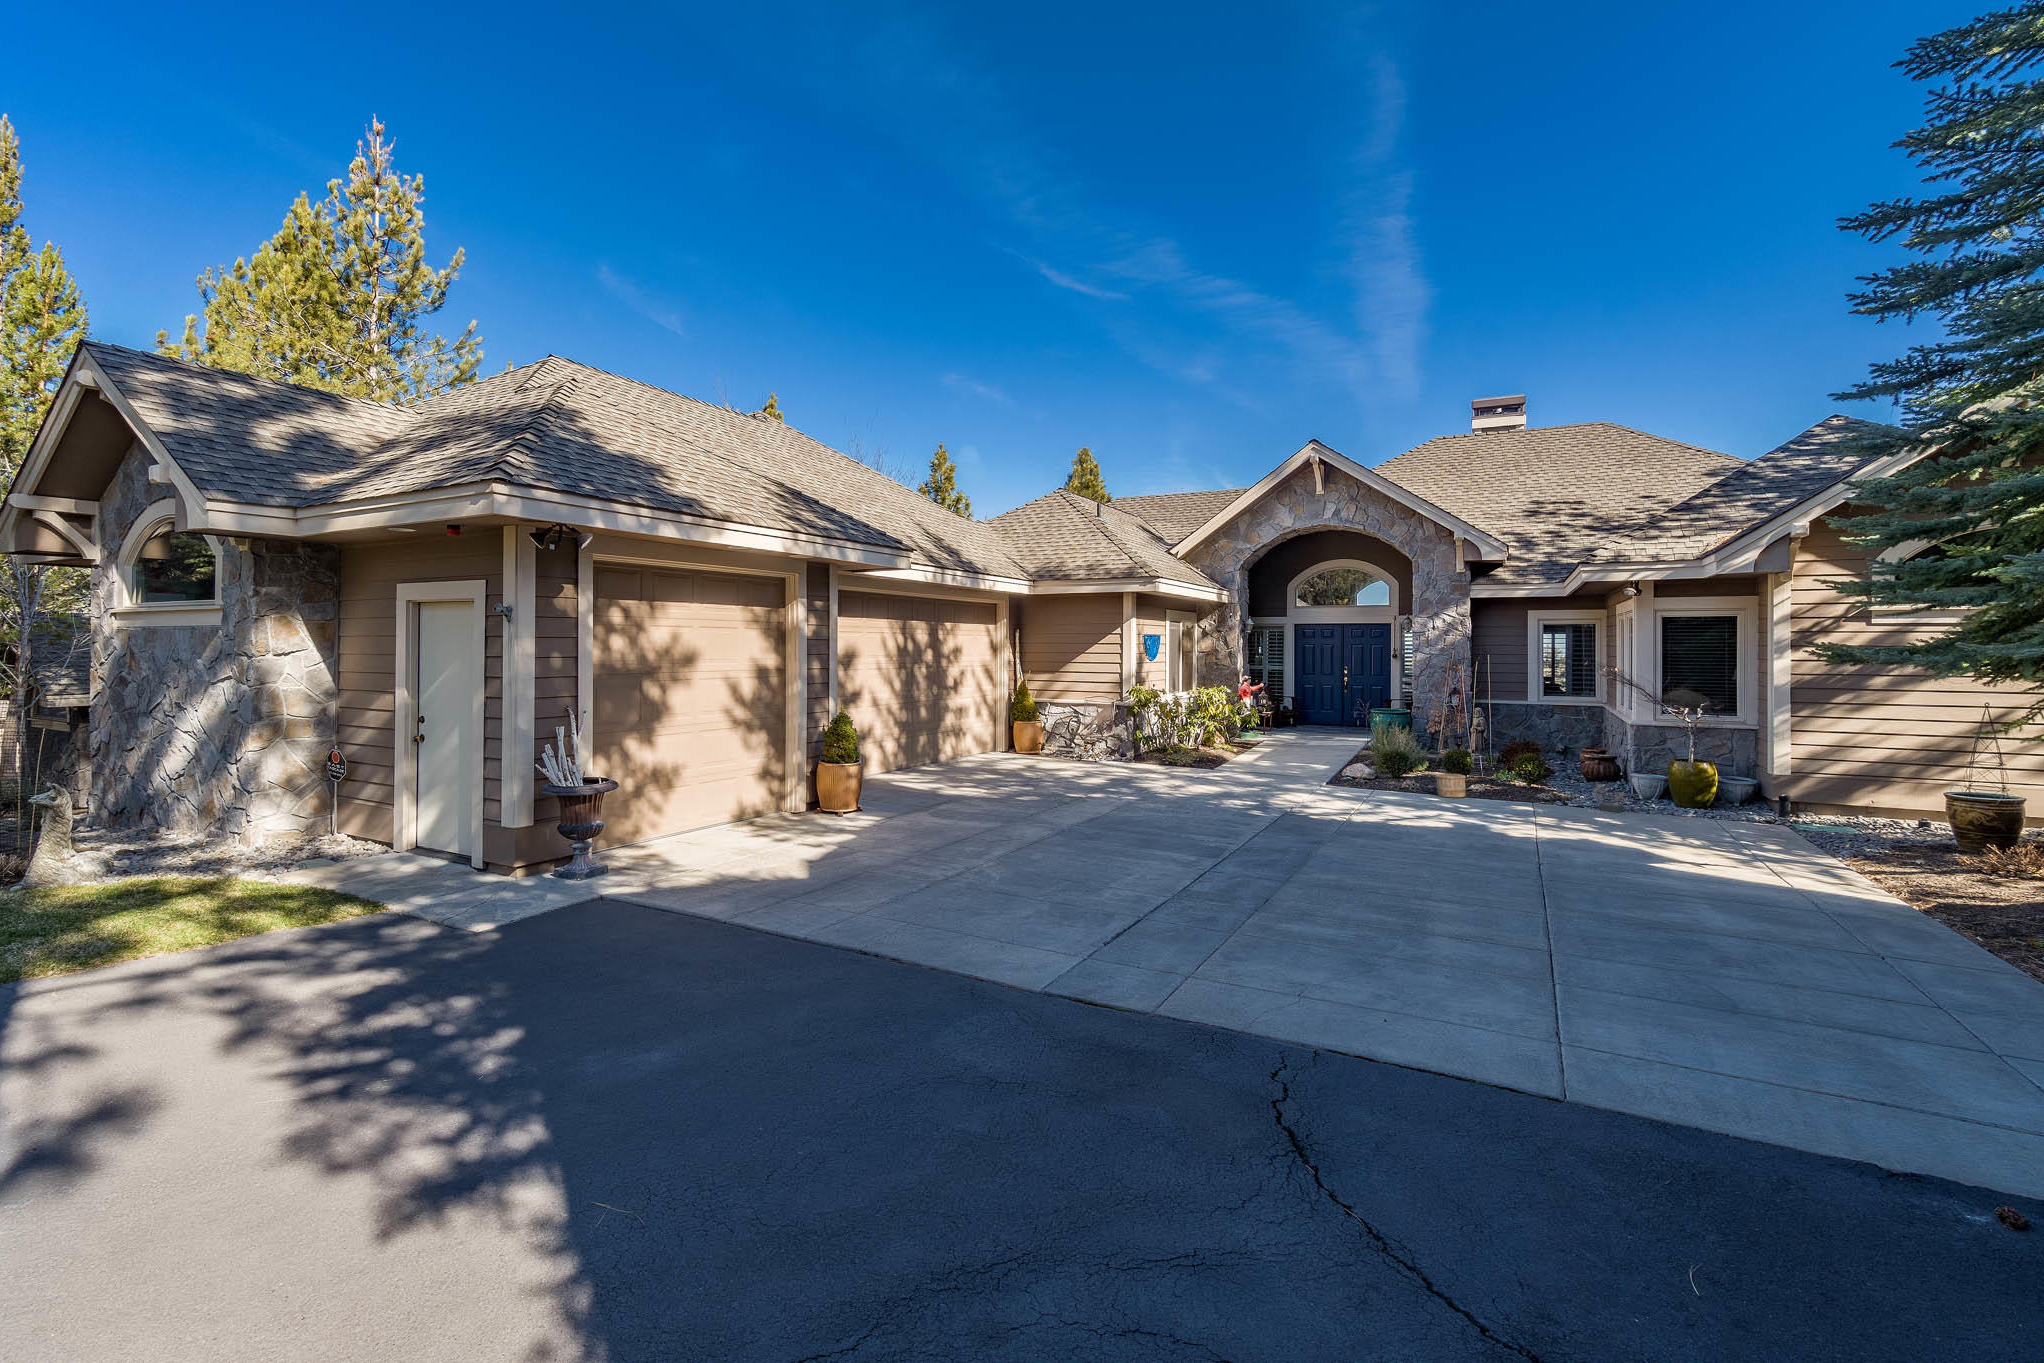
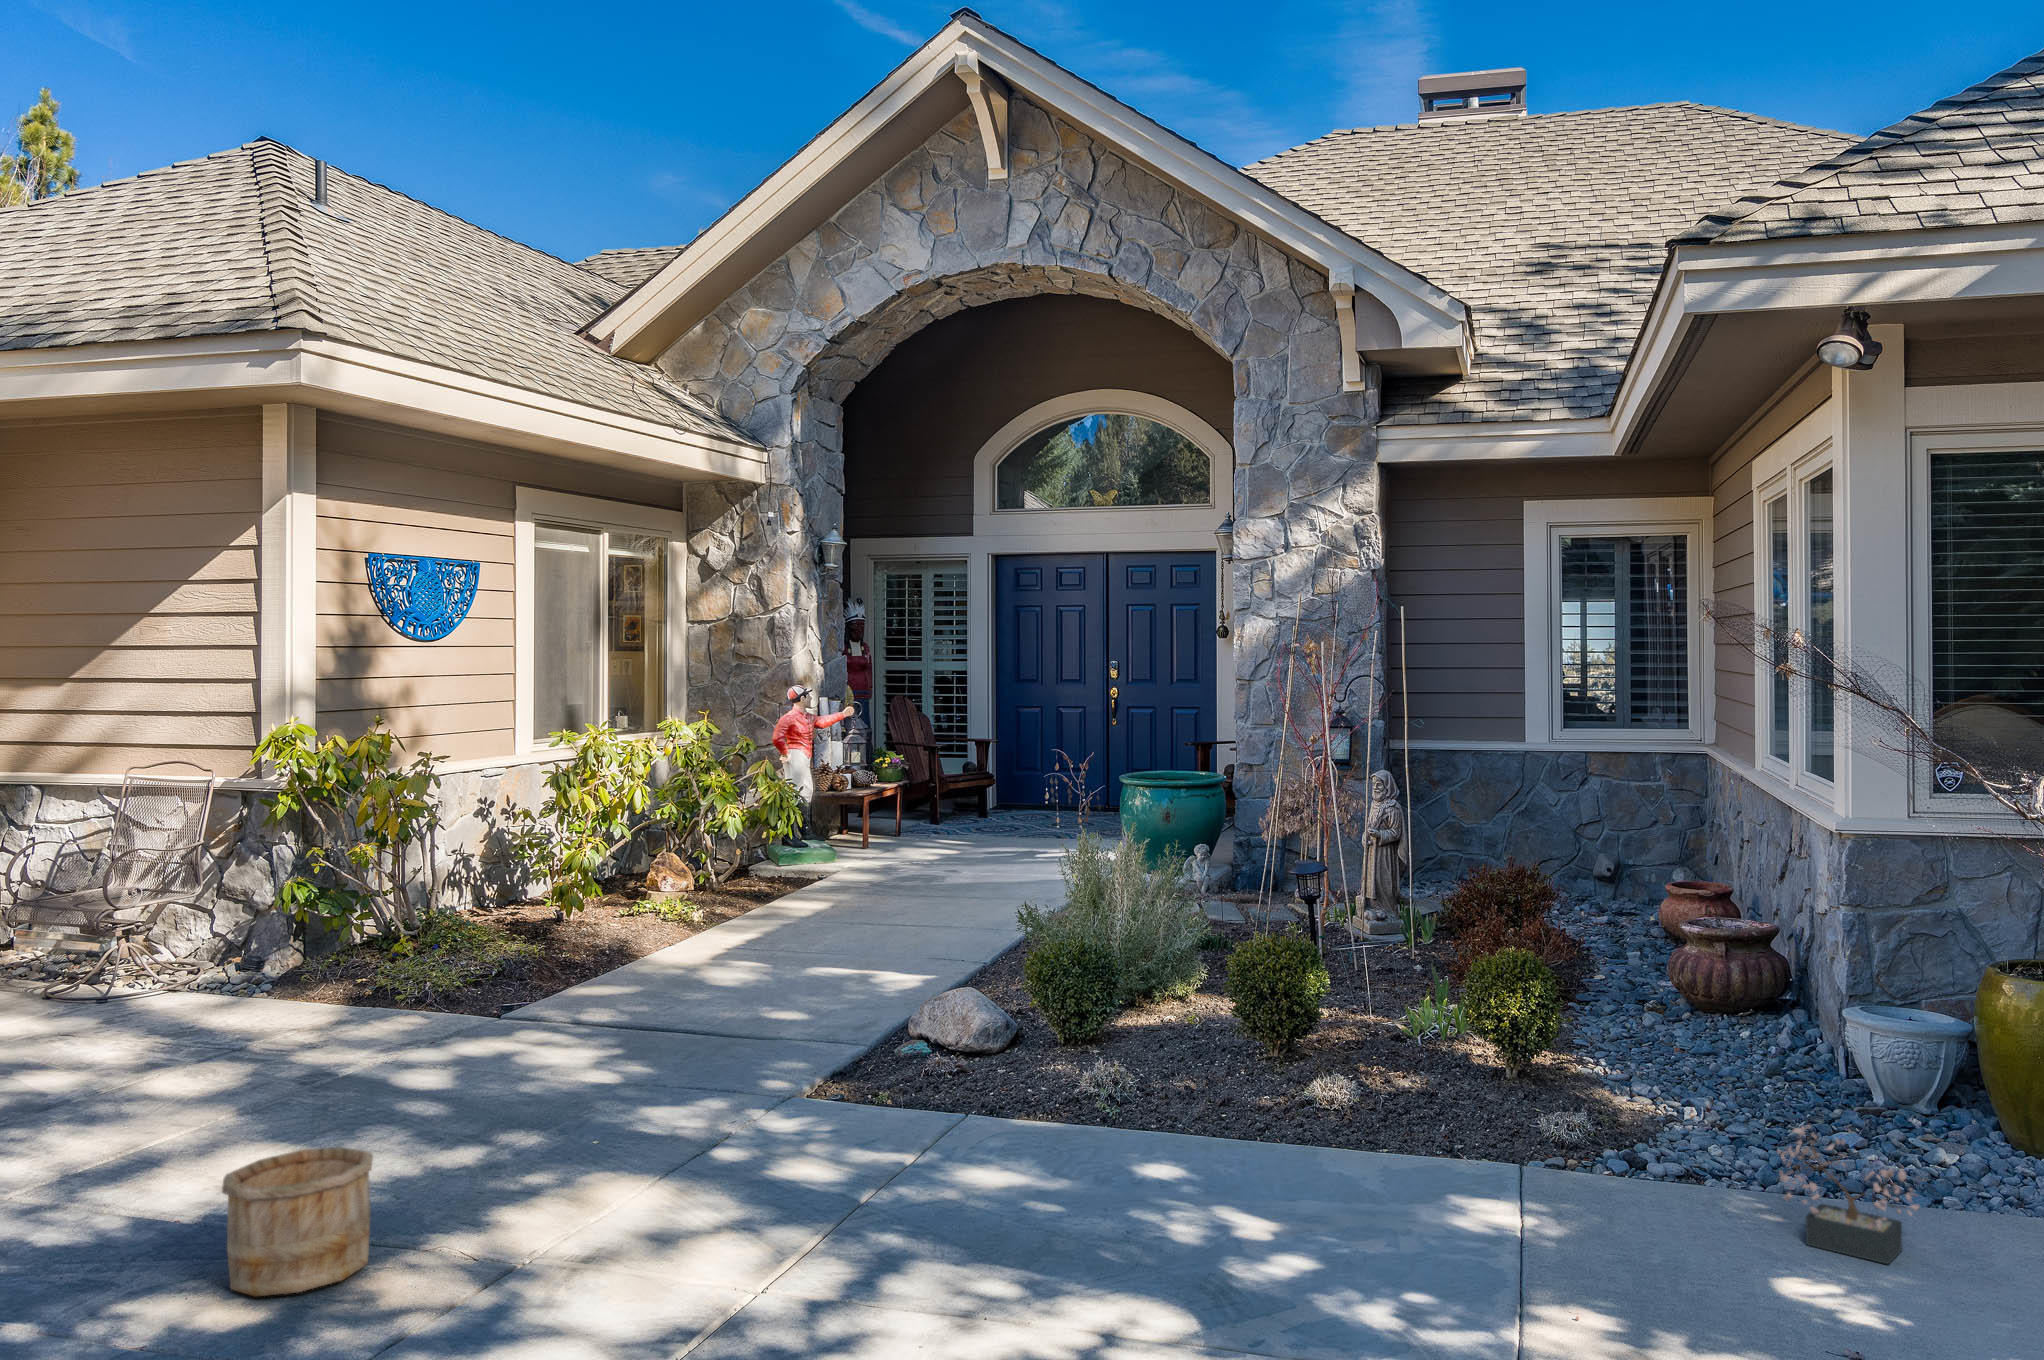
wooden bucket: present [1436,774,1466,798] -> present [222,1147,373,1296]

